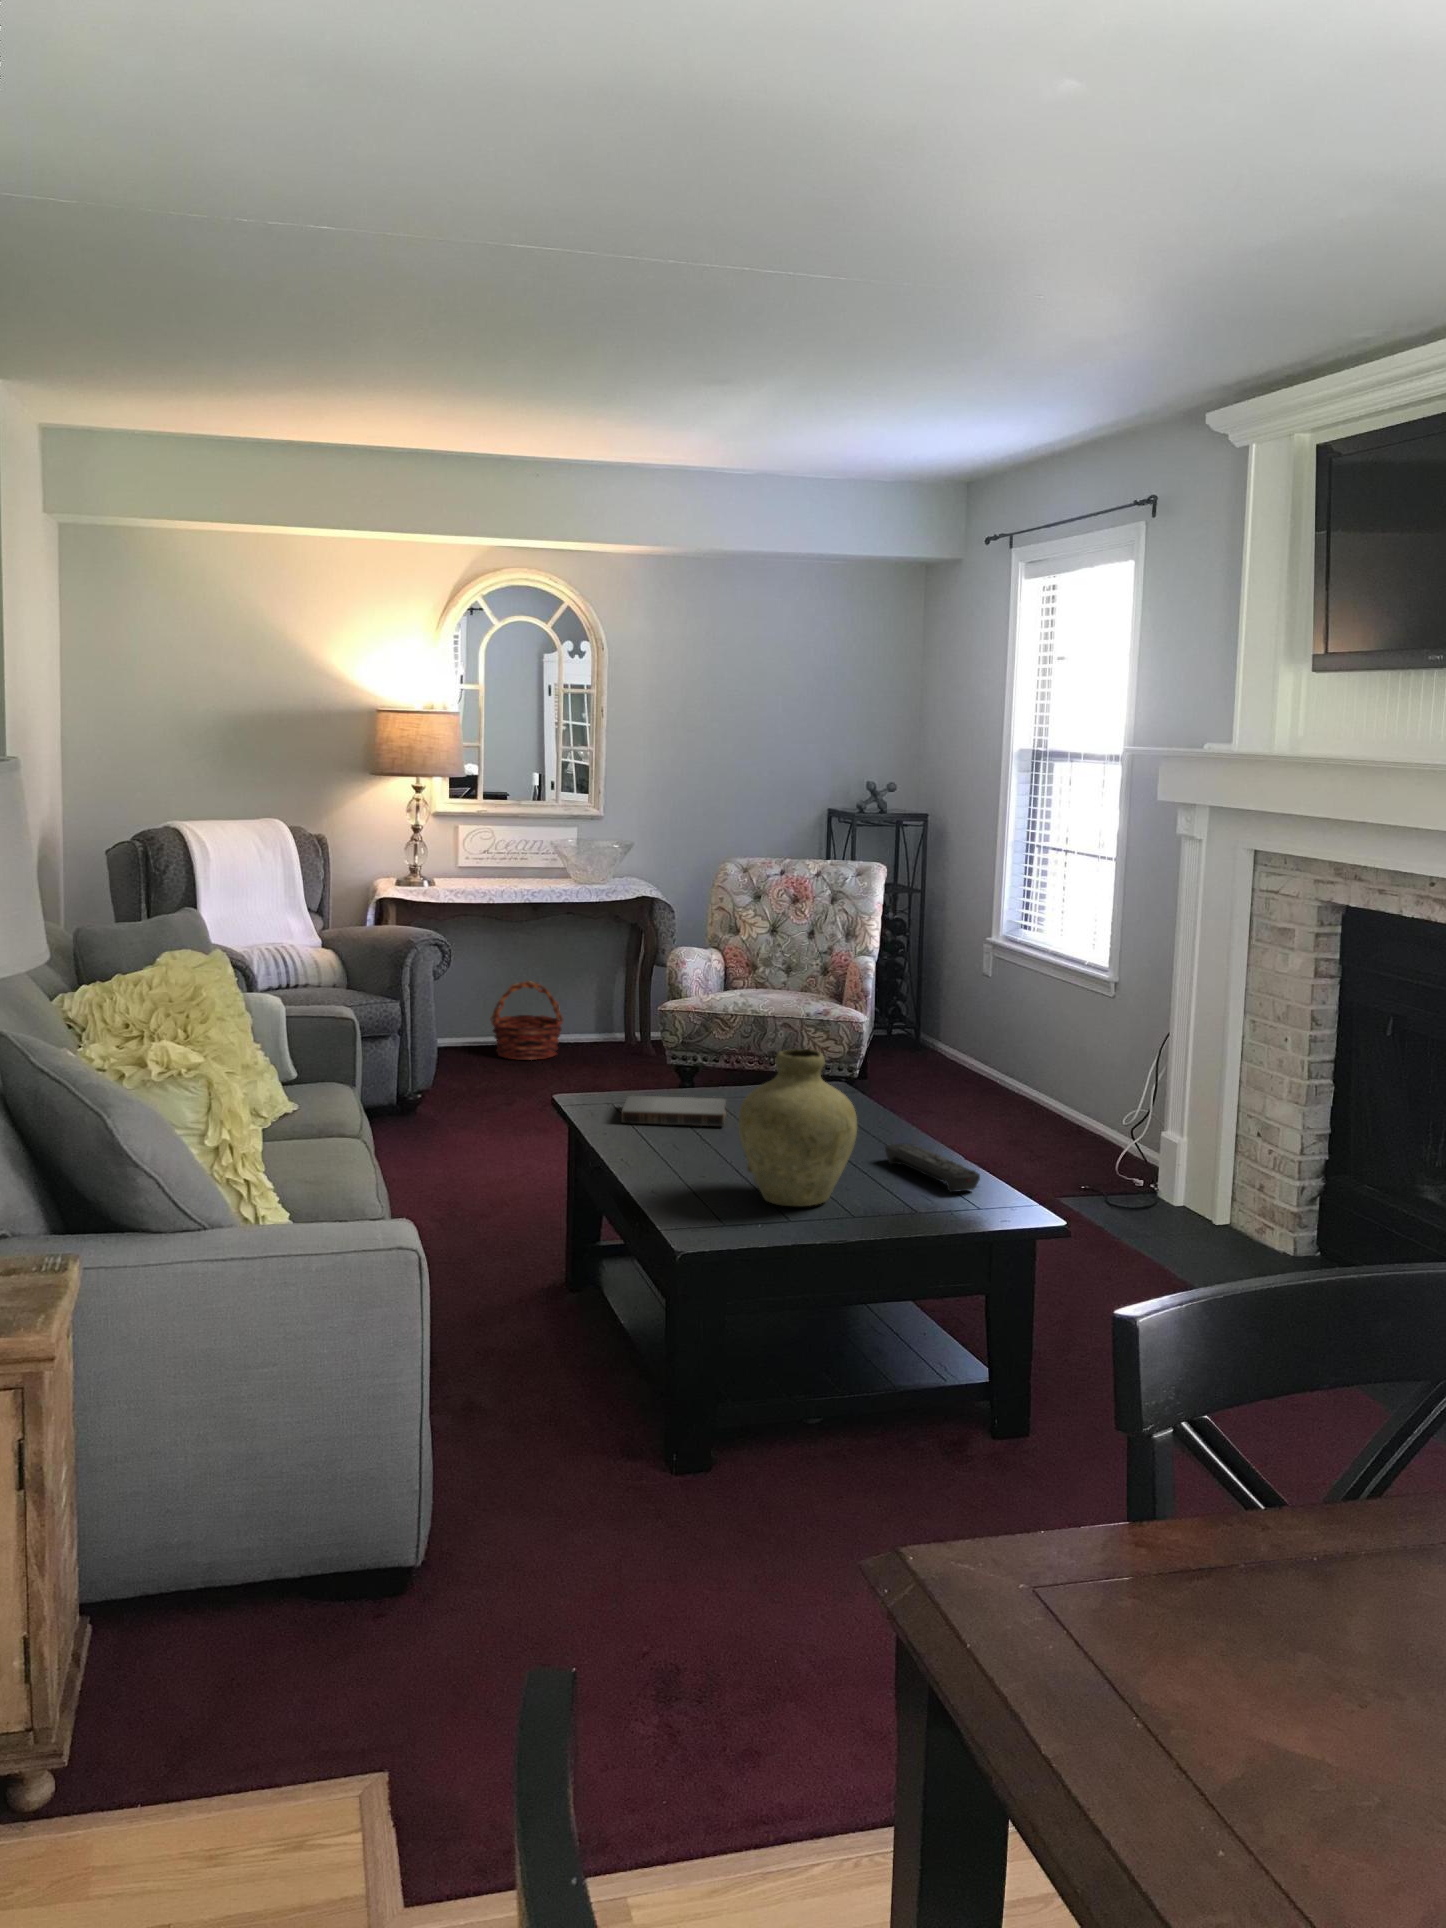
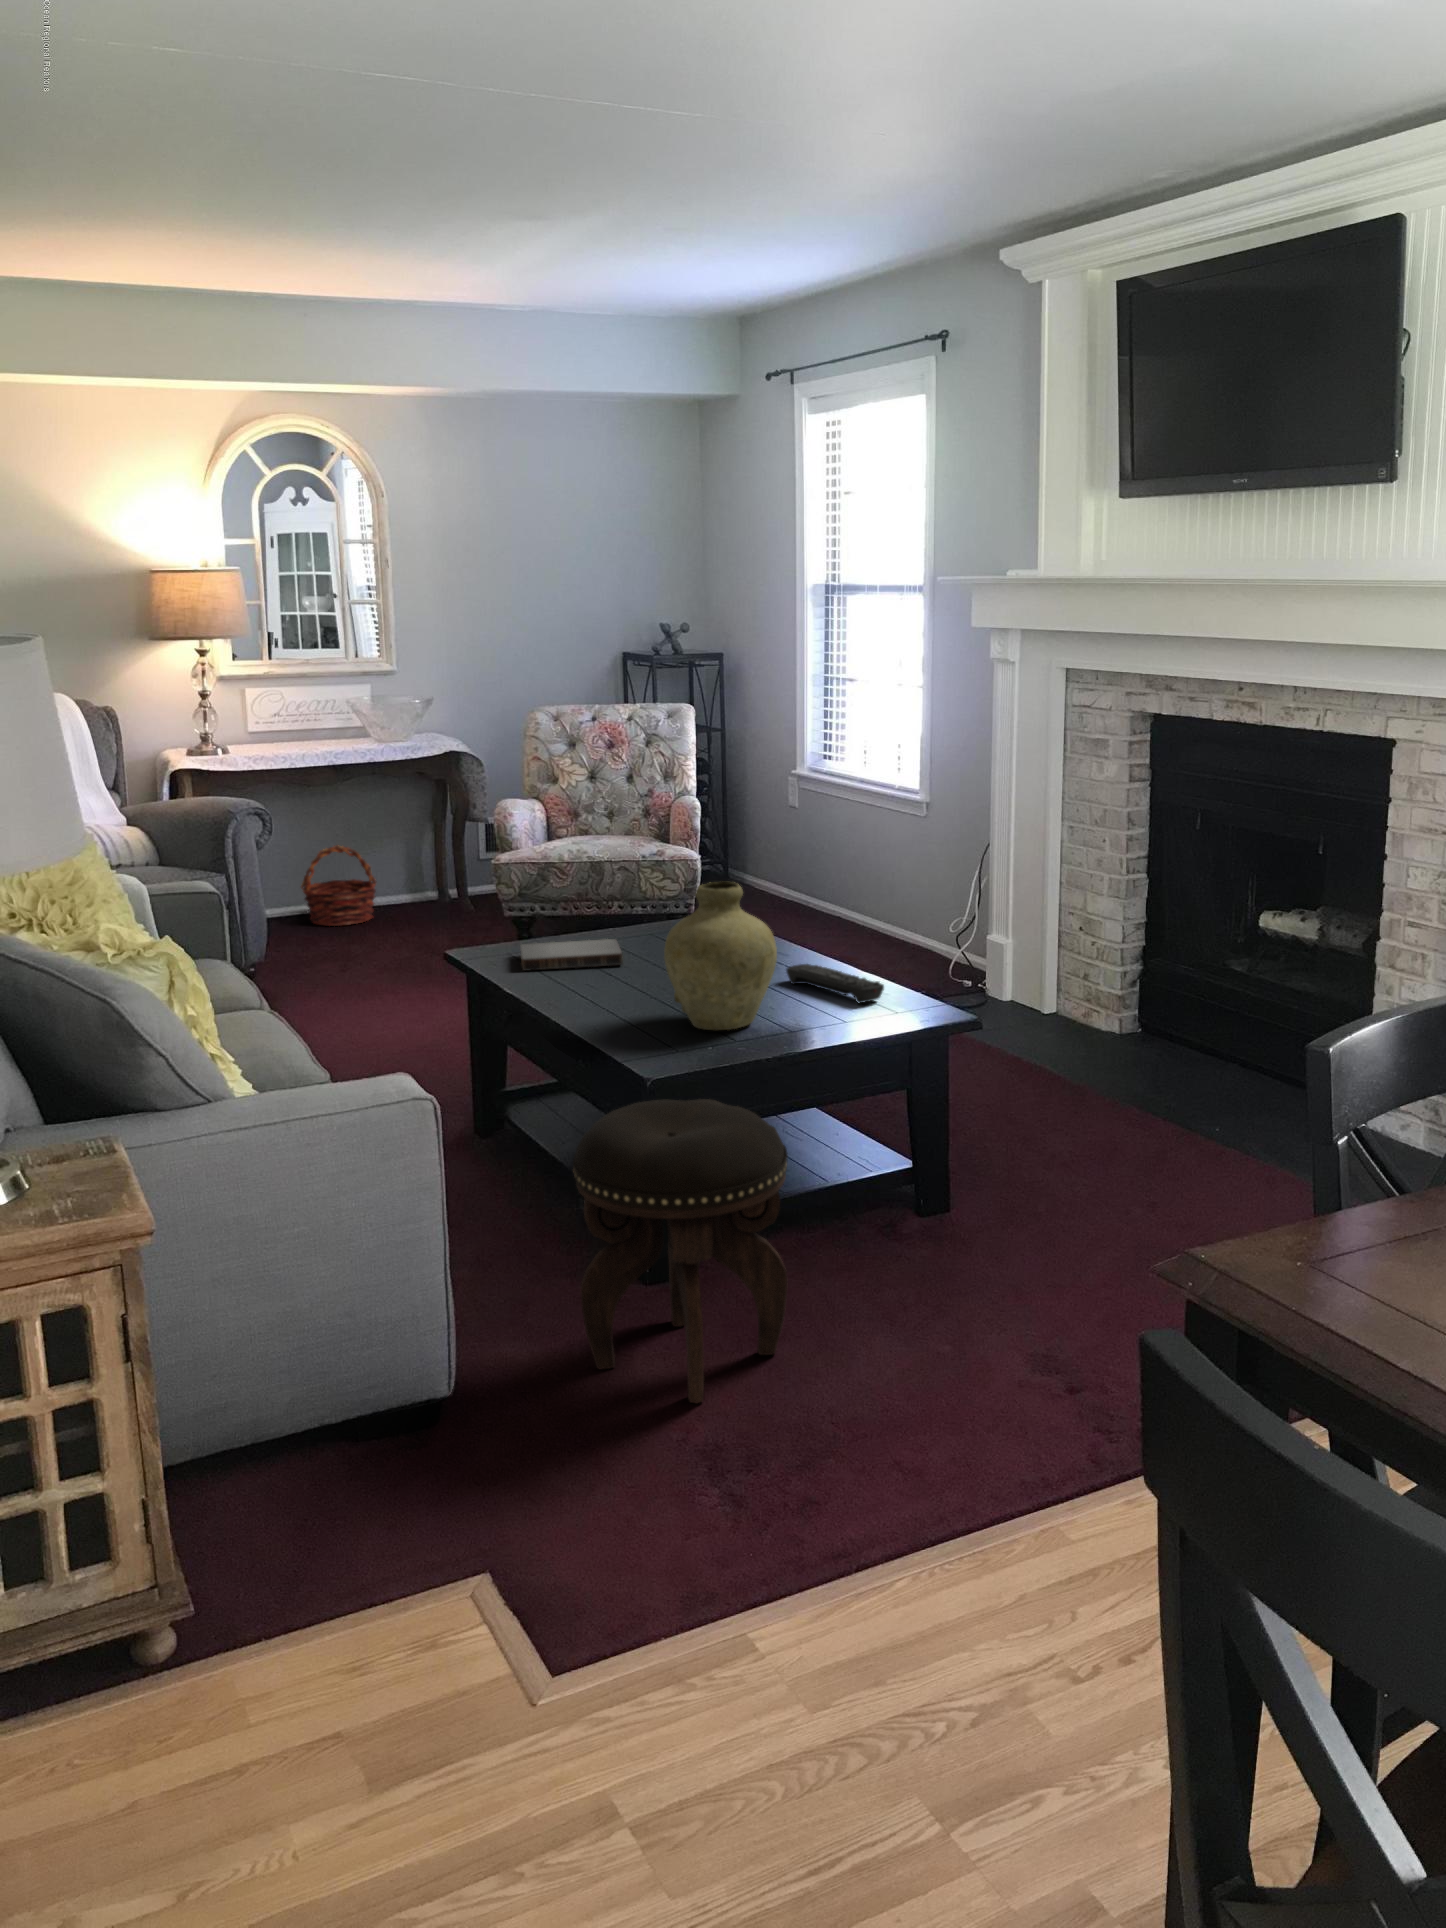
footstool: none [575,1275,804,1614] -> present [573,1099,788,1403]

